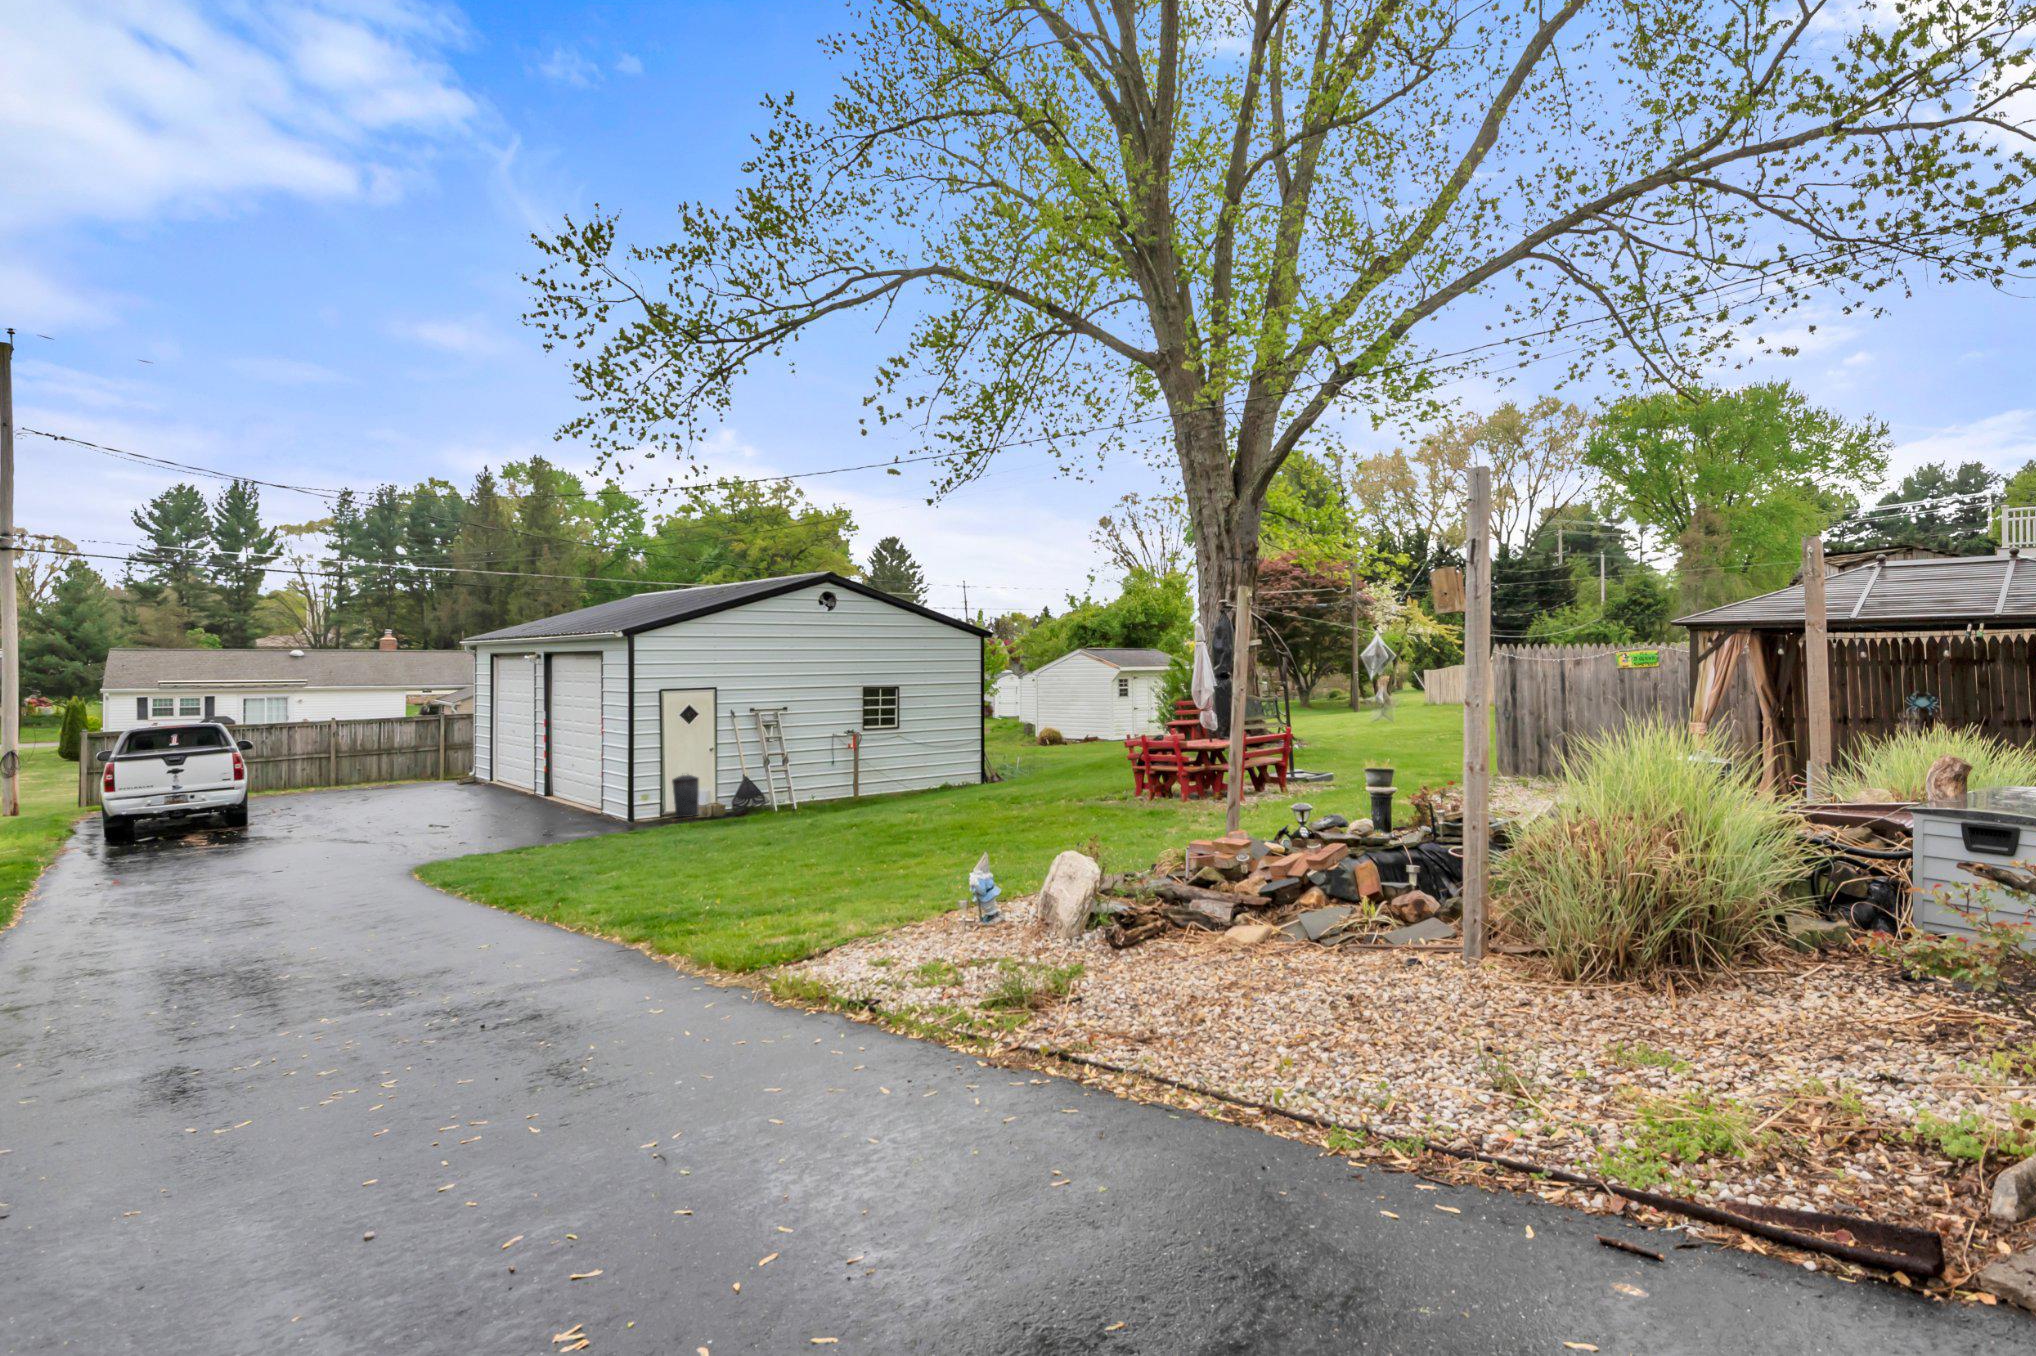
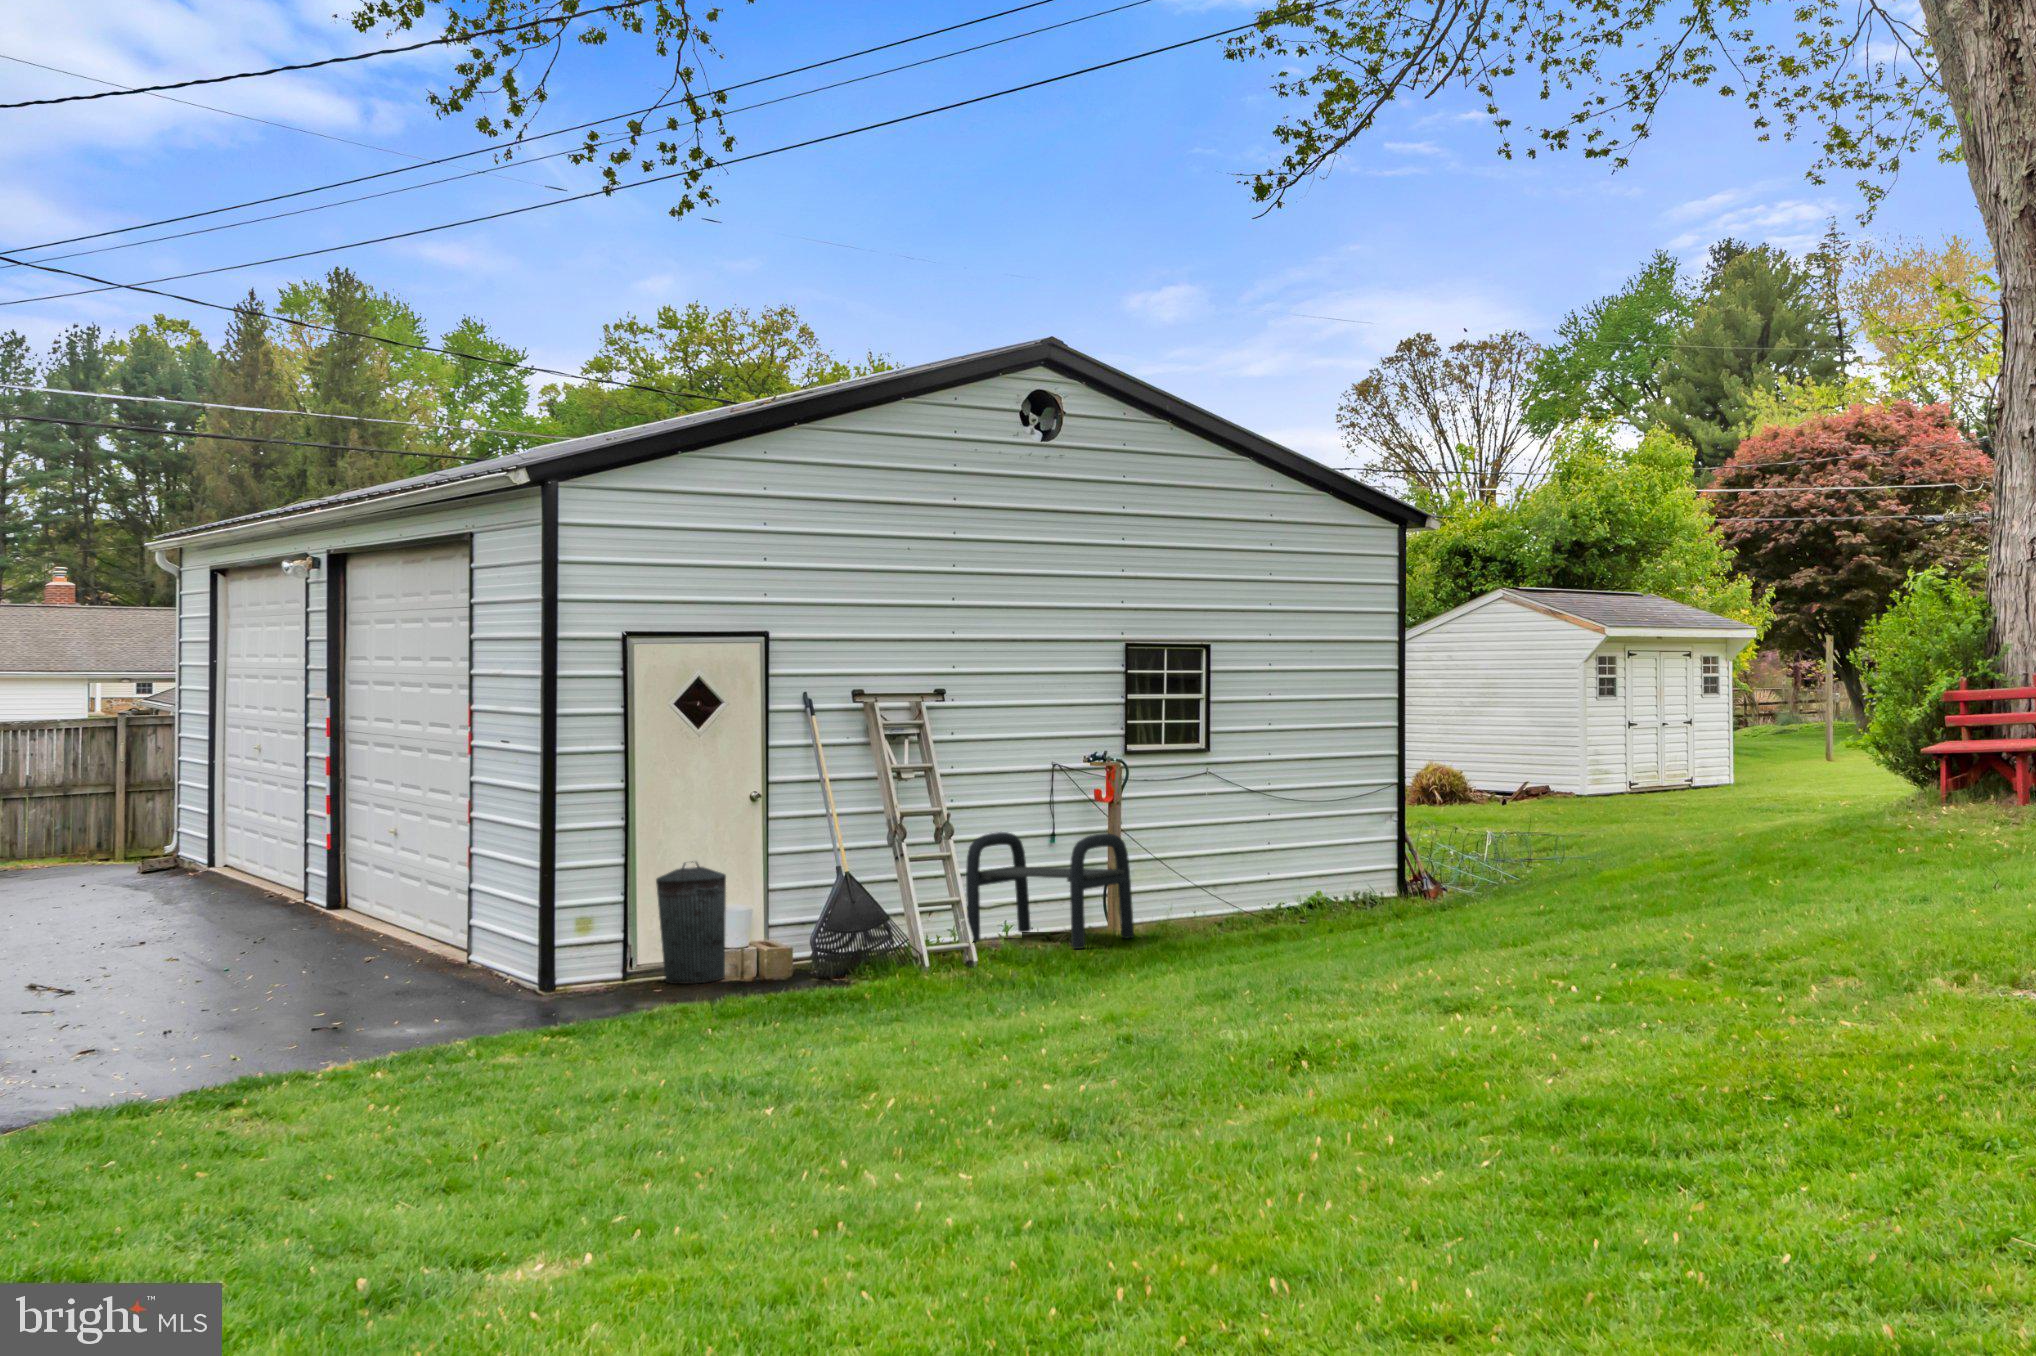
bench: none [795,761,858,803] -> present [966,832,1134,949]

